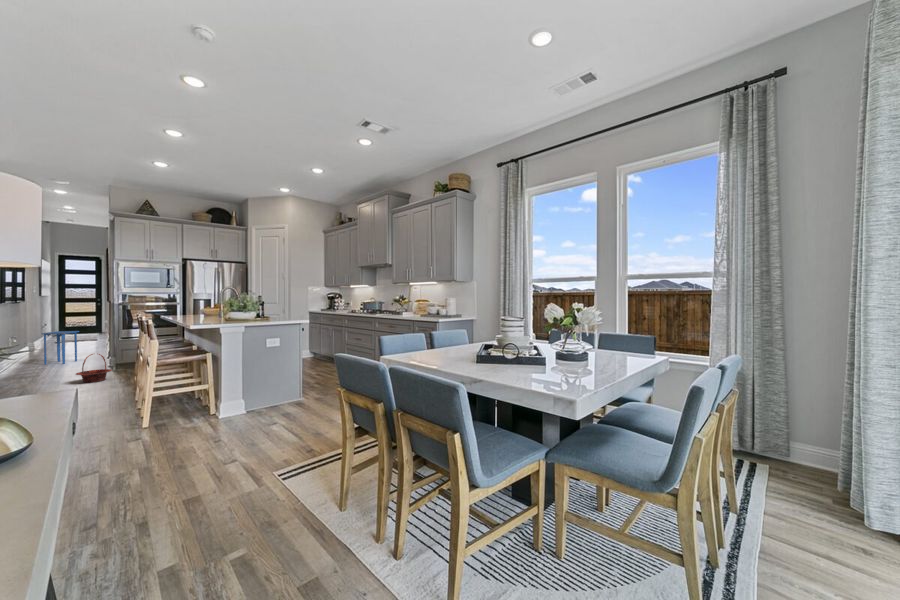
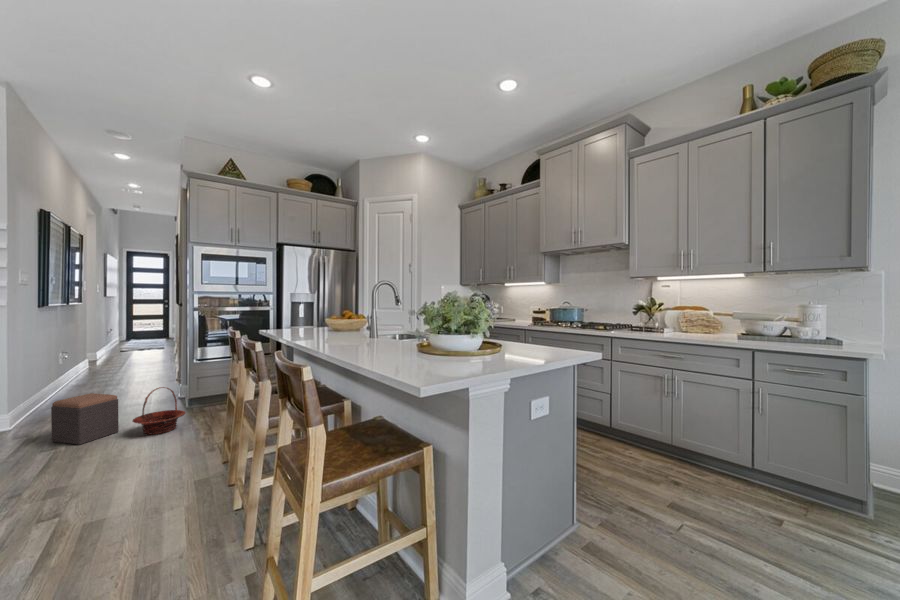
side table: present [42,331,79,365] -> none [96,344,143,390]
footstool: none [20,358,65,387] -> present [51,393,119,445]

